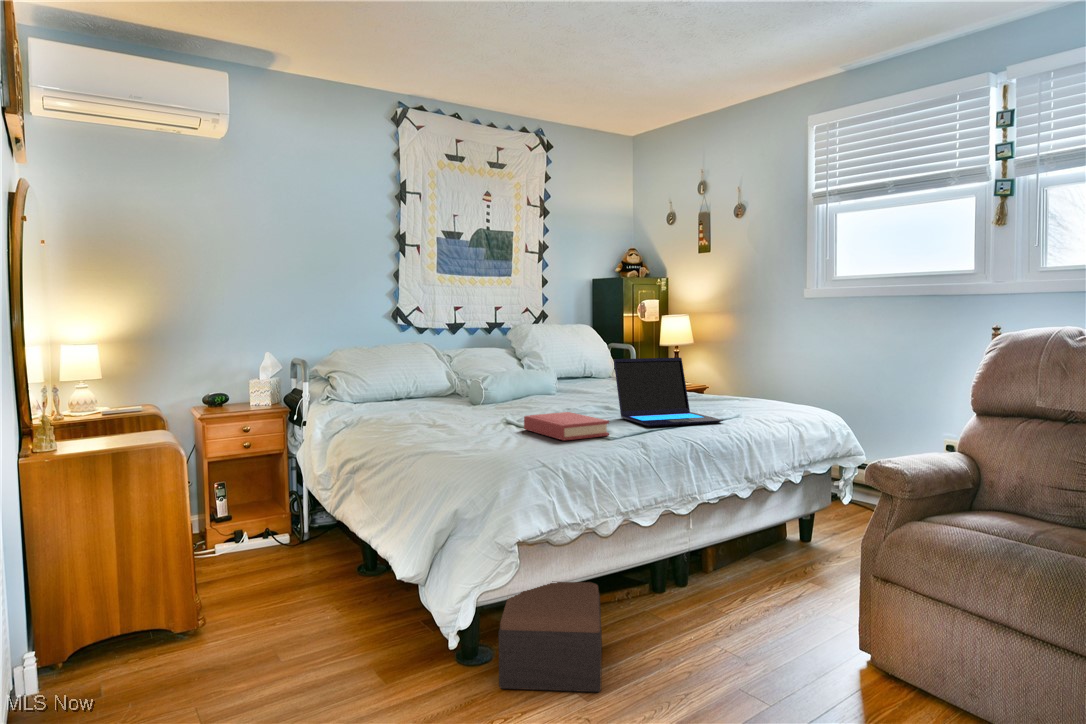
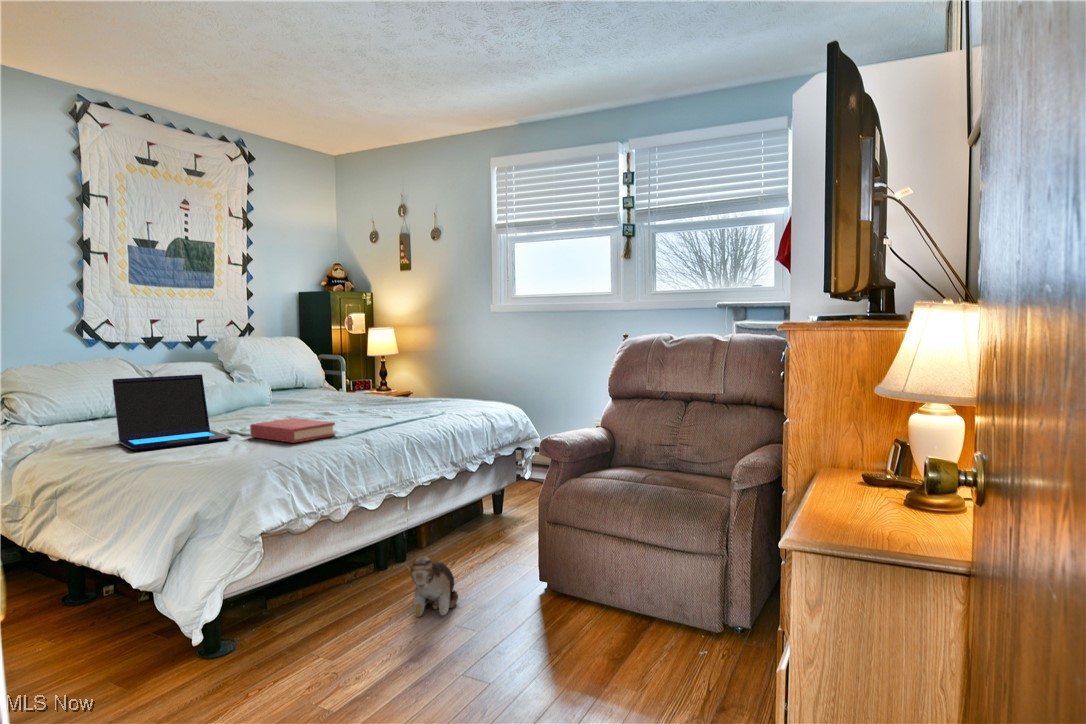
laptop: present [614,358,723,427] -> present [112,374,231,451]
footstool: present [499,581,602,692] -> none [244,564,342,669]
plush toy: none [679,594,746,672] -> present [406,556,458,617]

